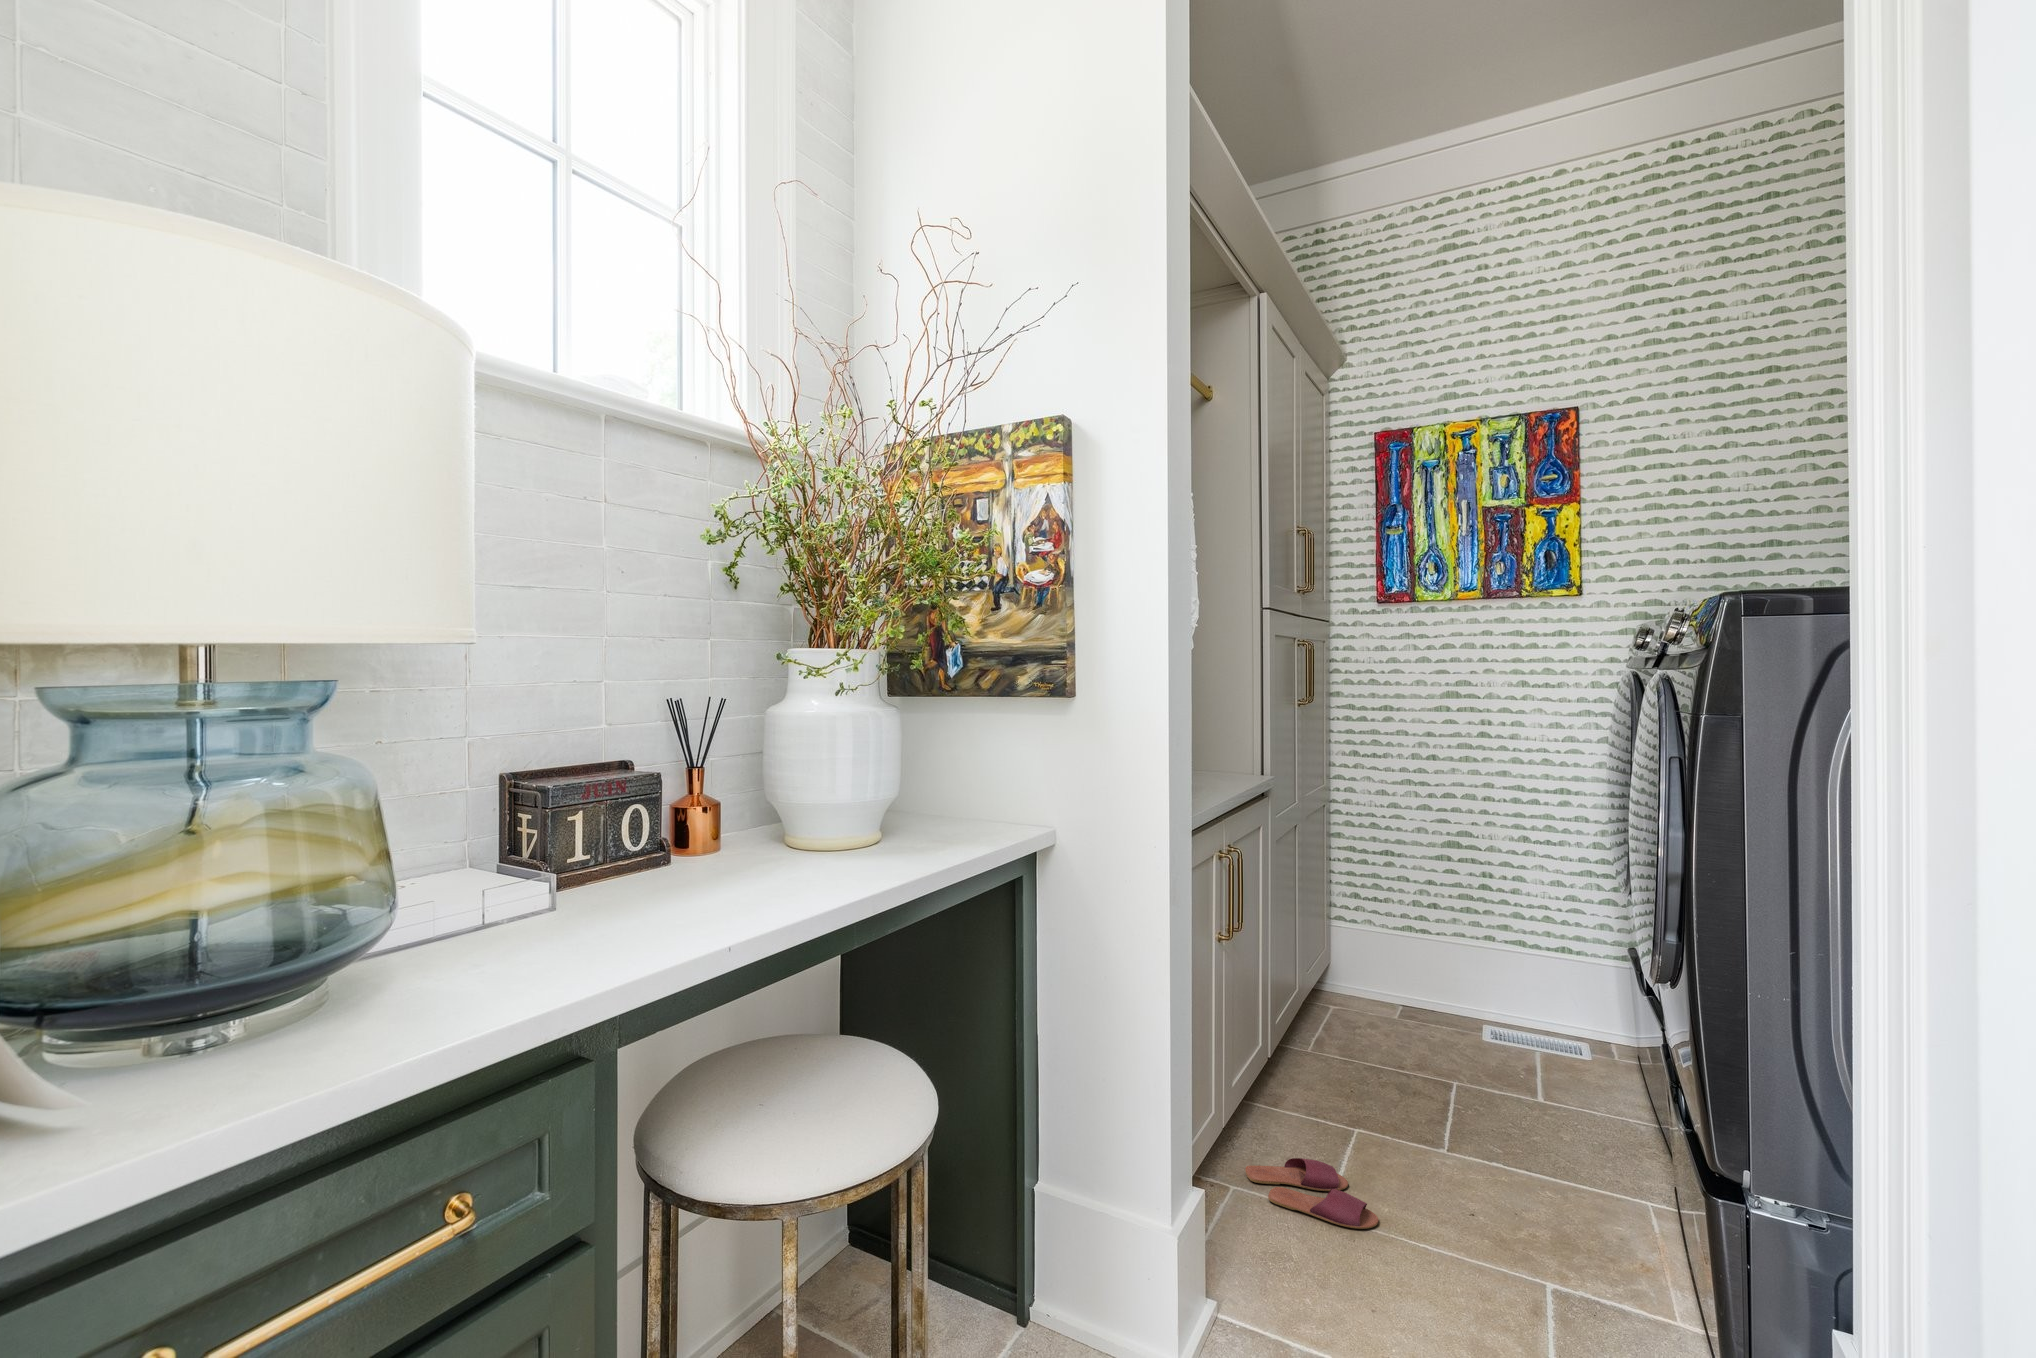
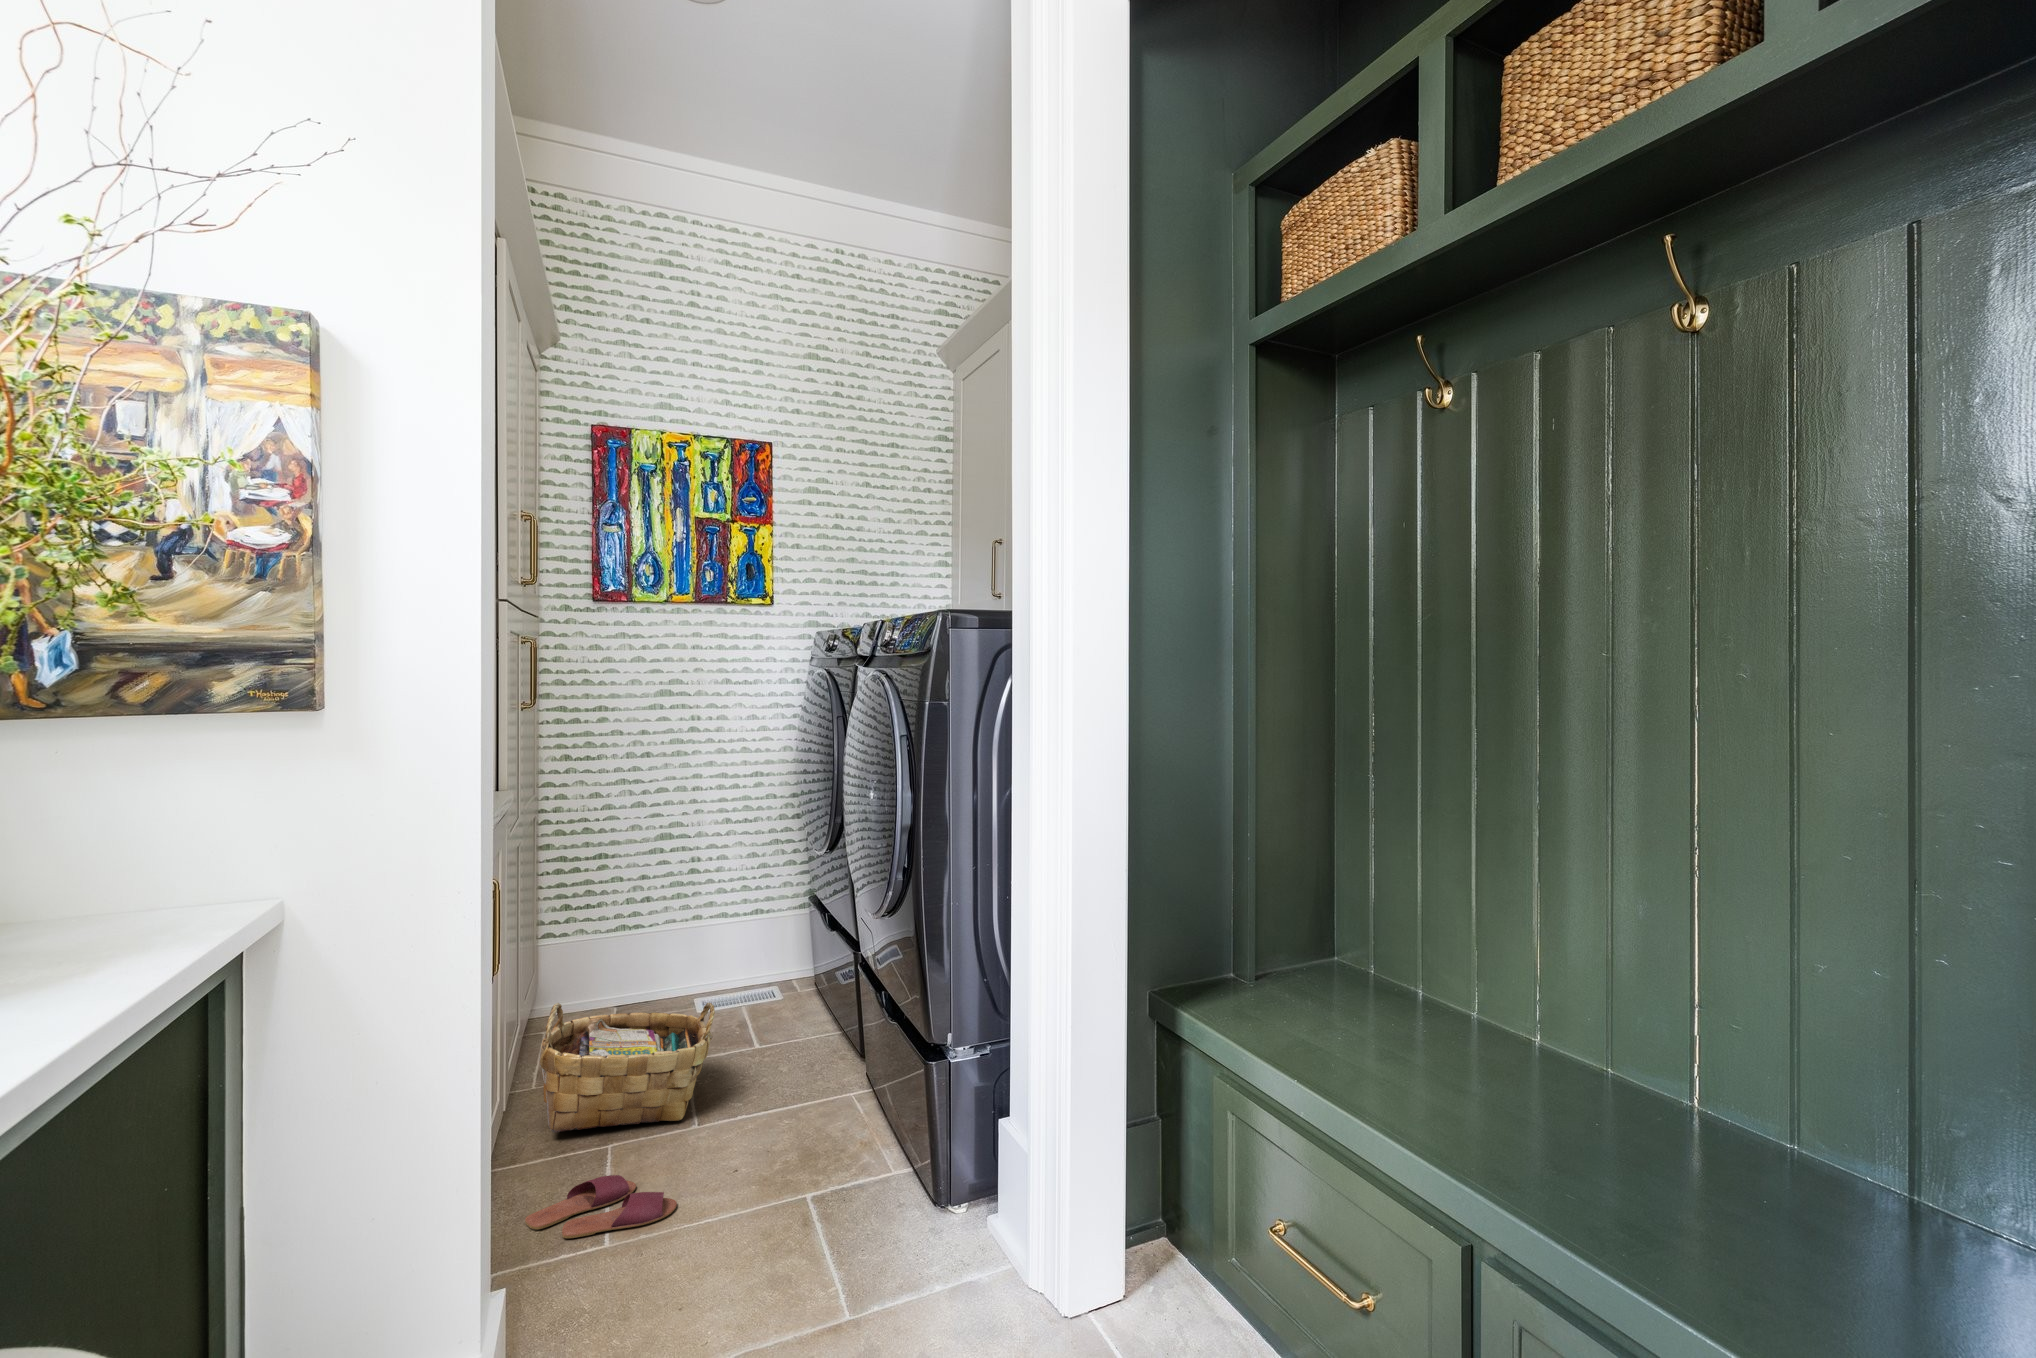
woven basket: none [1286,983,1463,1141] -> present [539,1003,715,1133]

